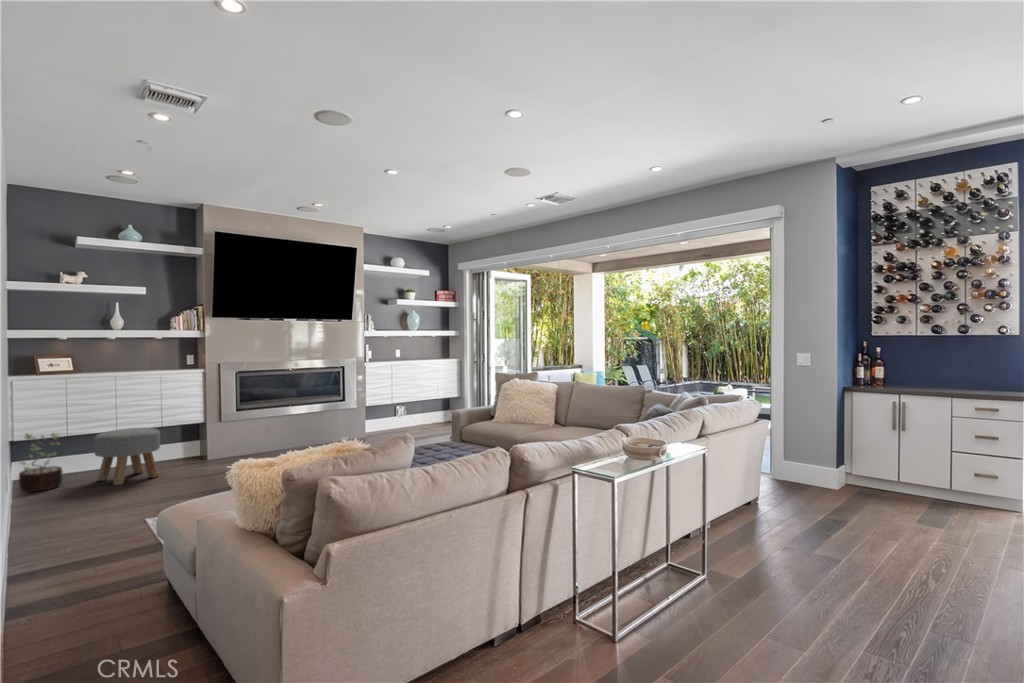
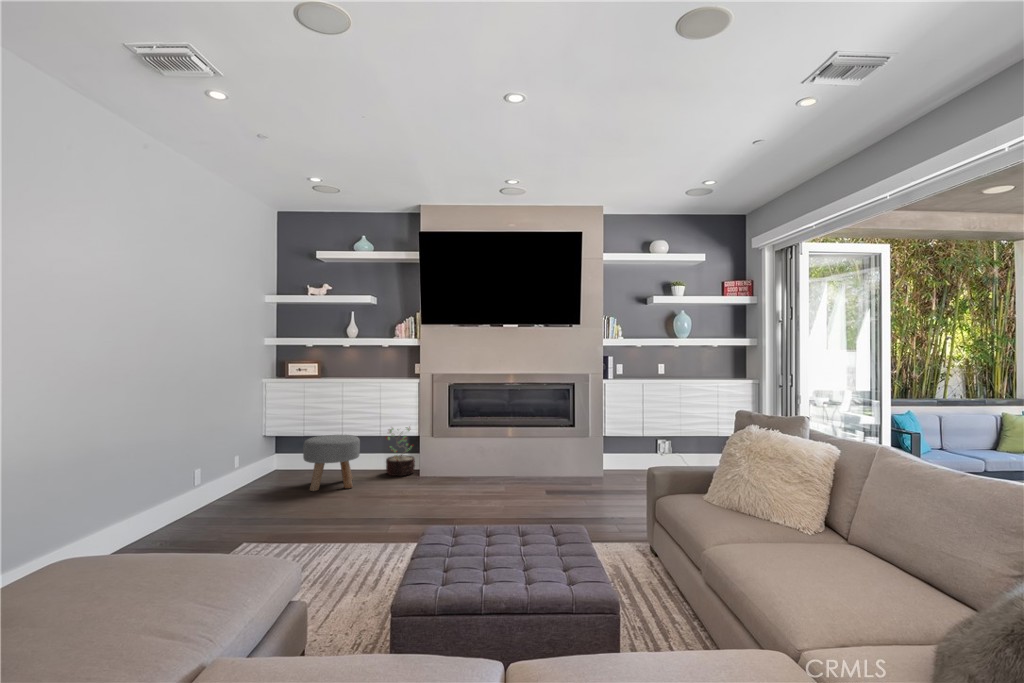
decorative plant: present [19,433,62,492] -> present [386,427,415,476]

